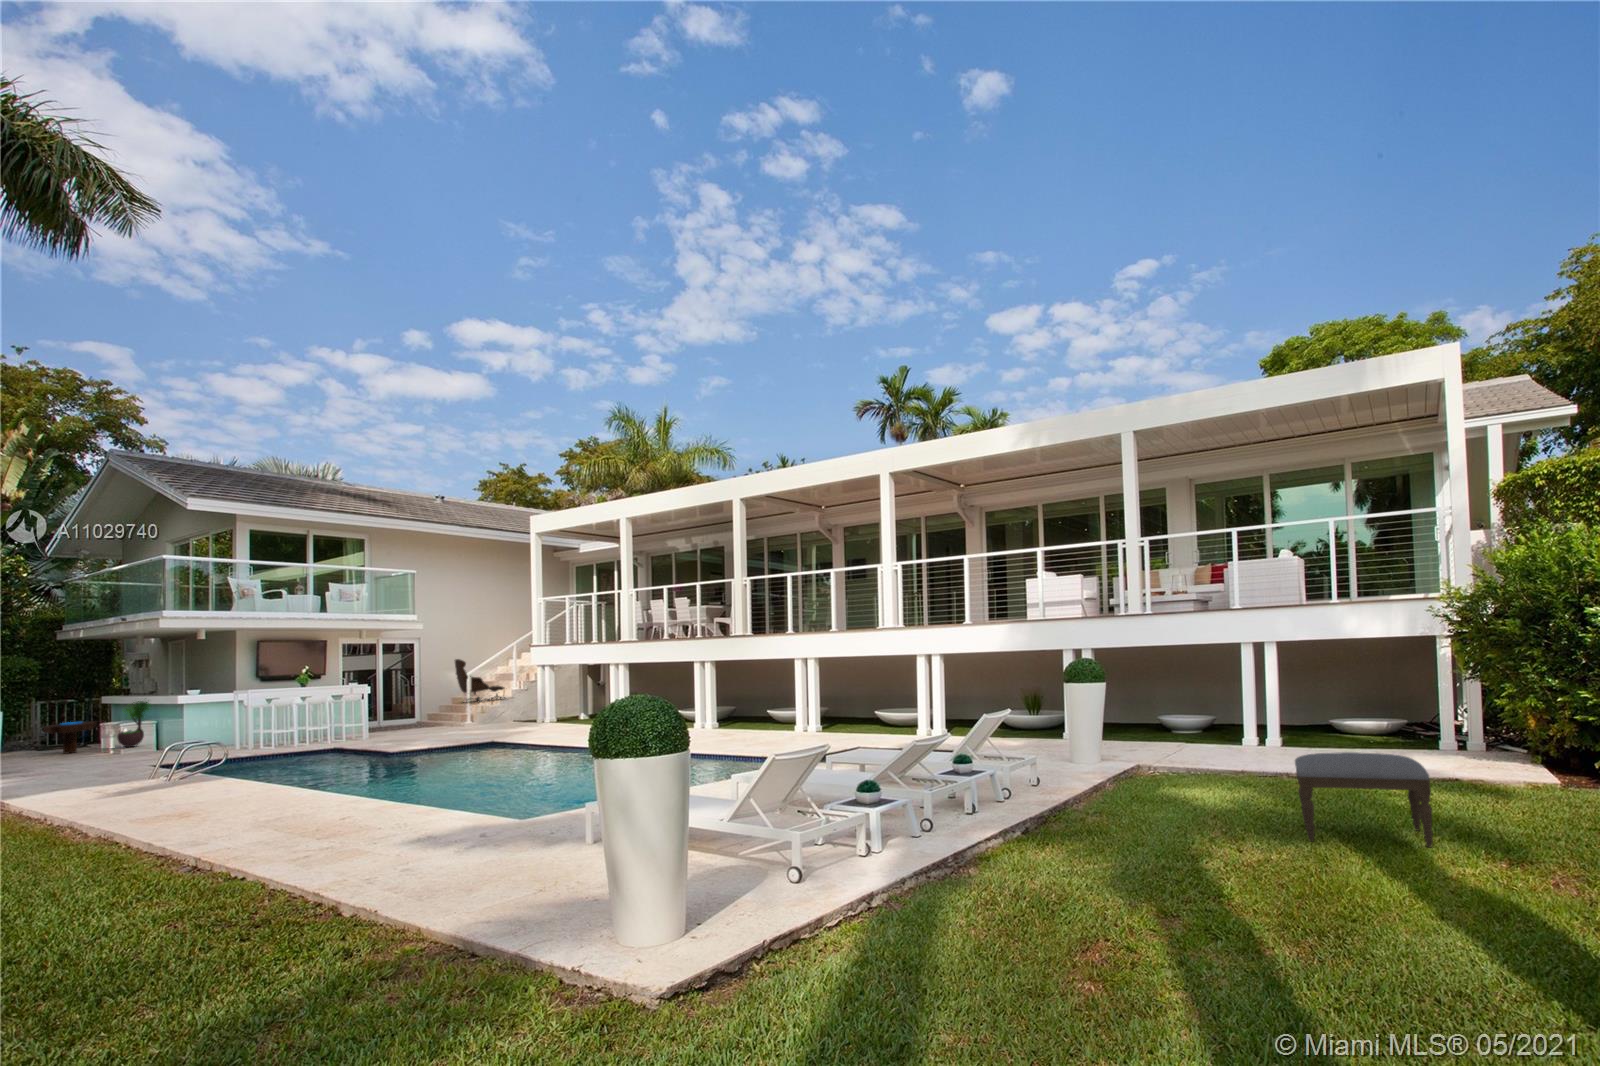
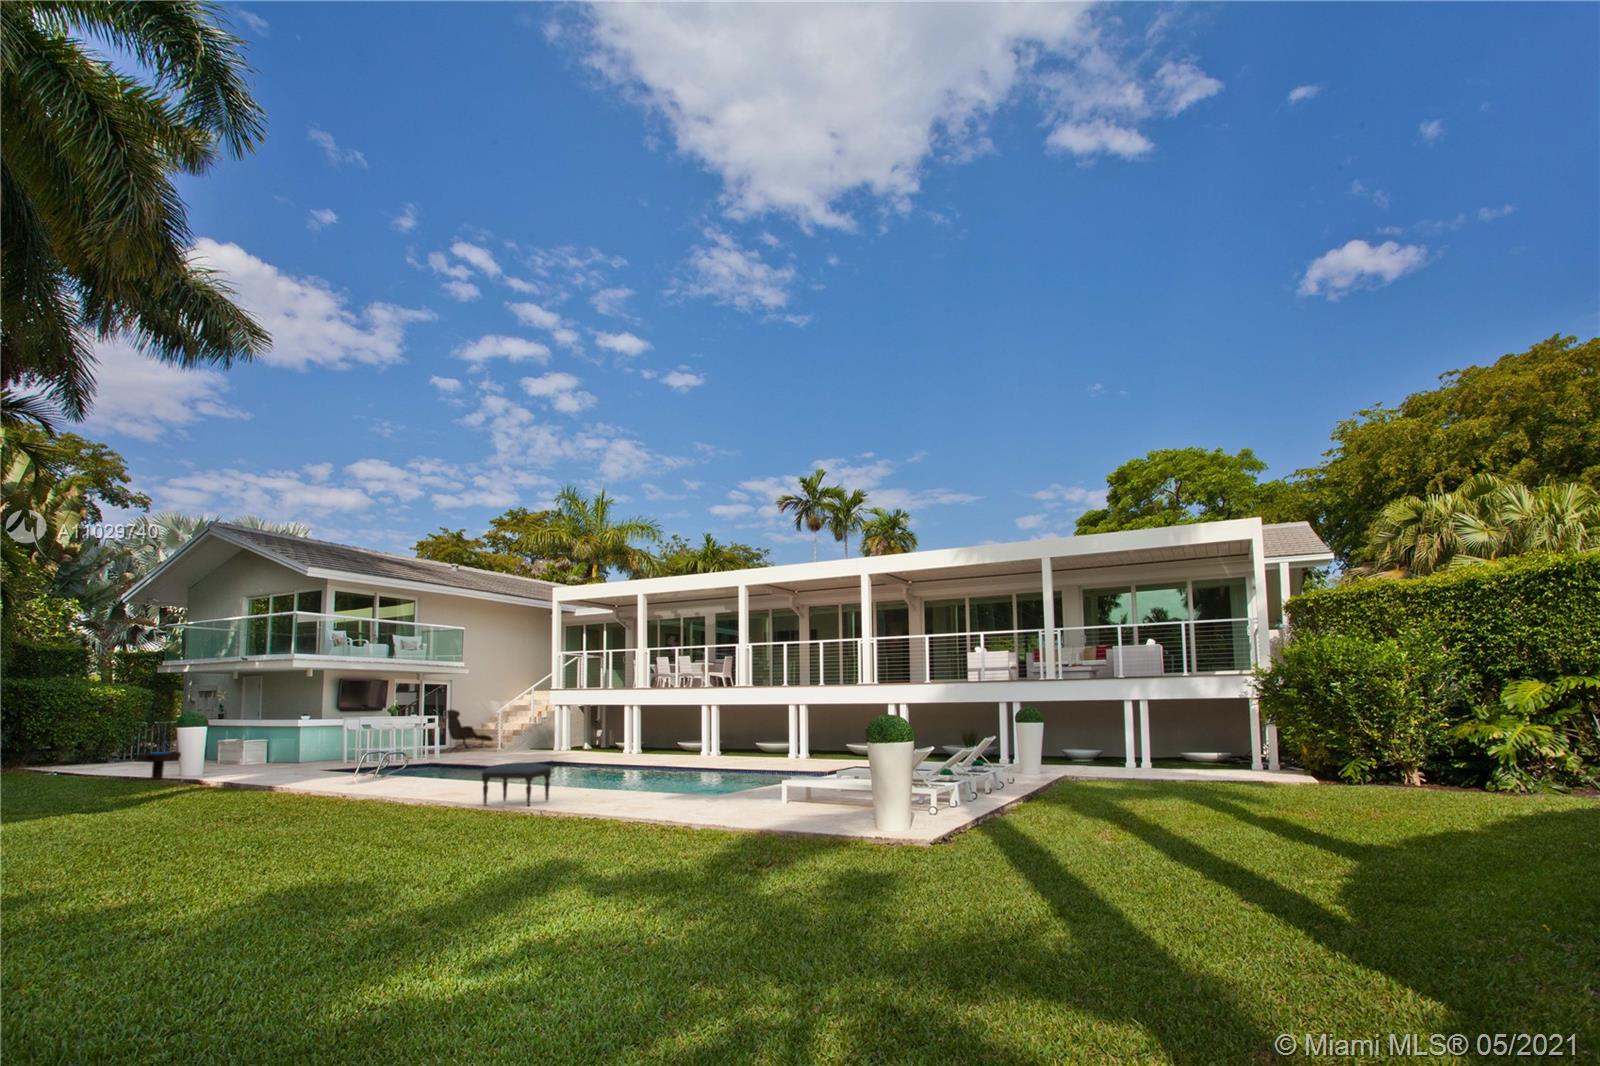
potted tree: present [117,701,150,747] -> none [197,731,229,776]
ottoman: present [1295,752,1433,847] -> present [482,762,551,806]

